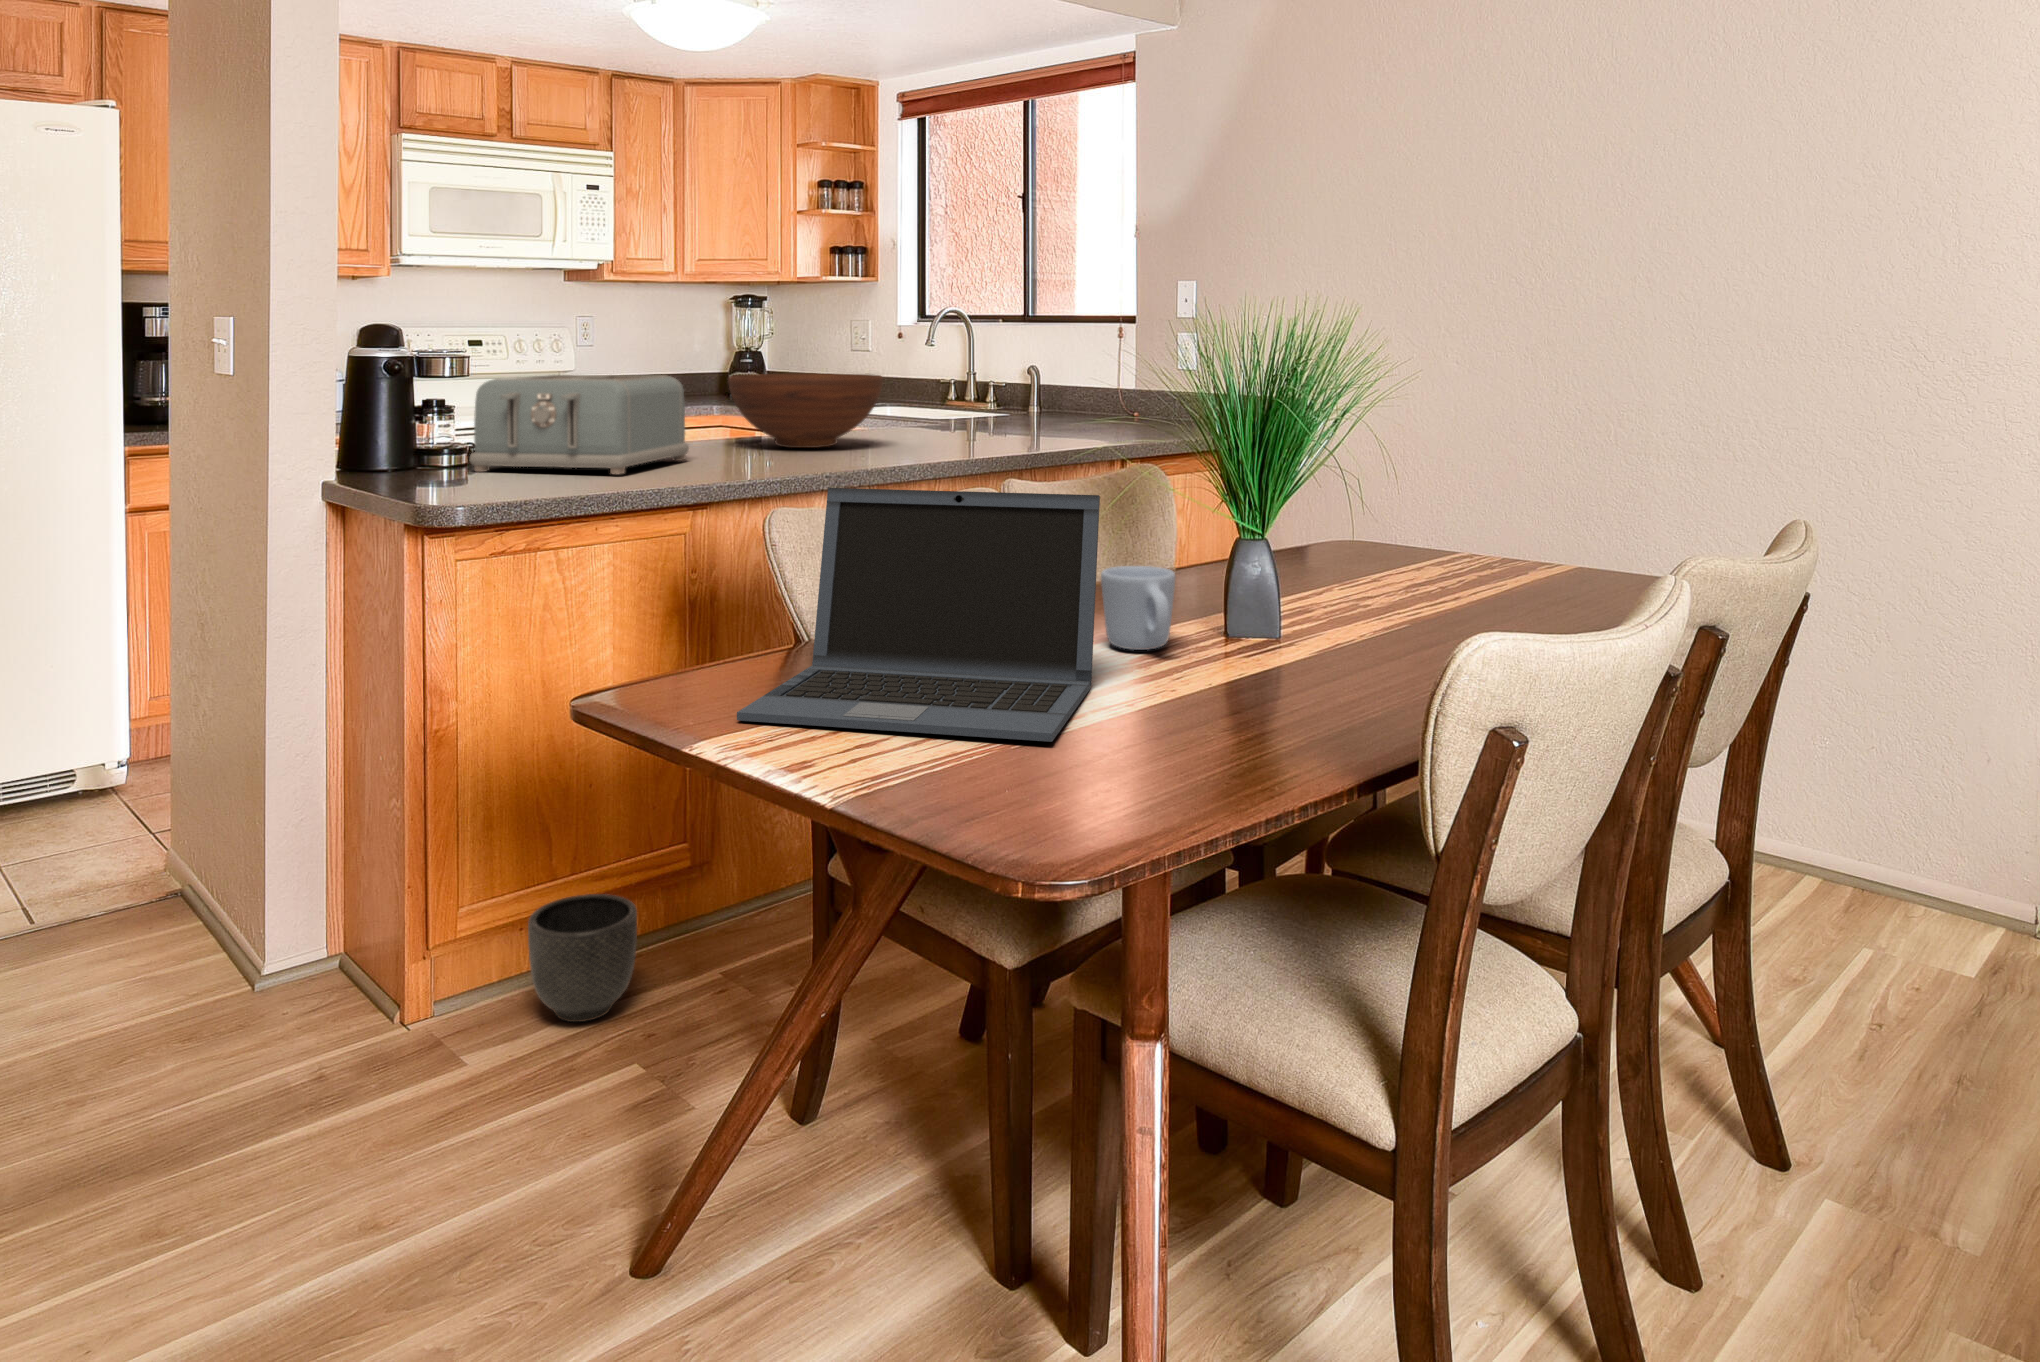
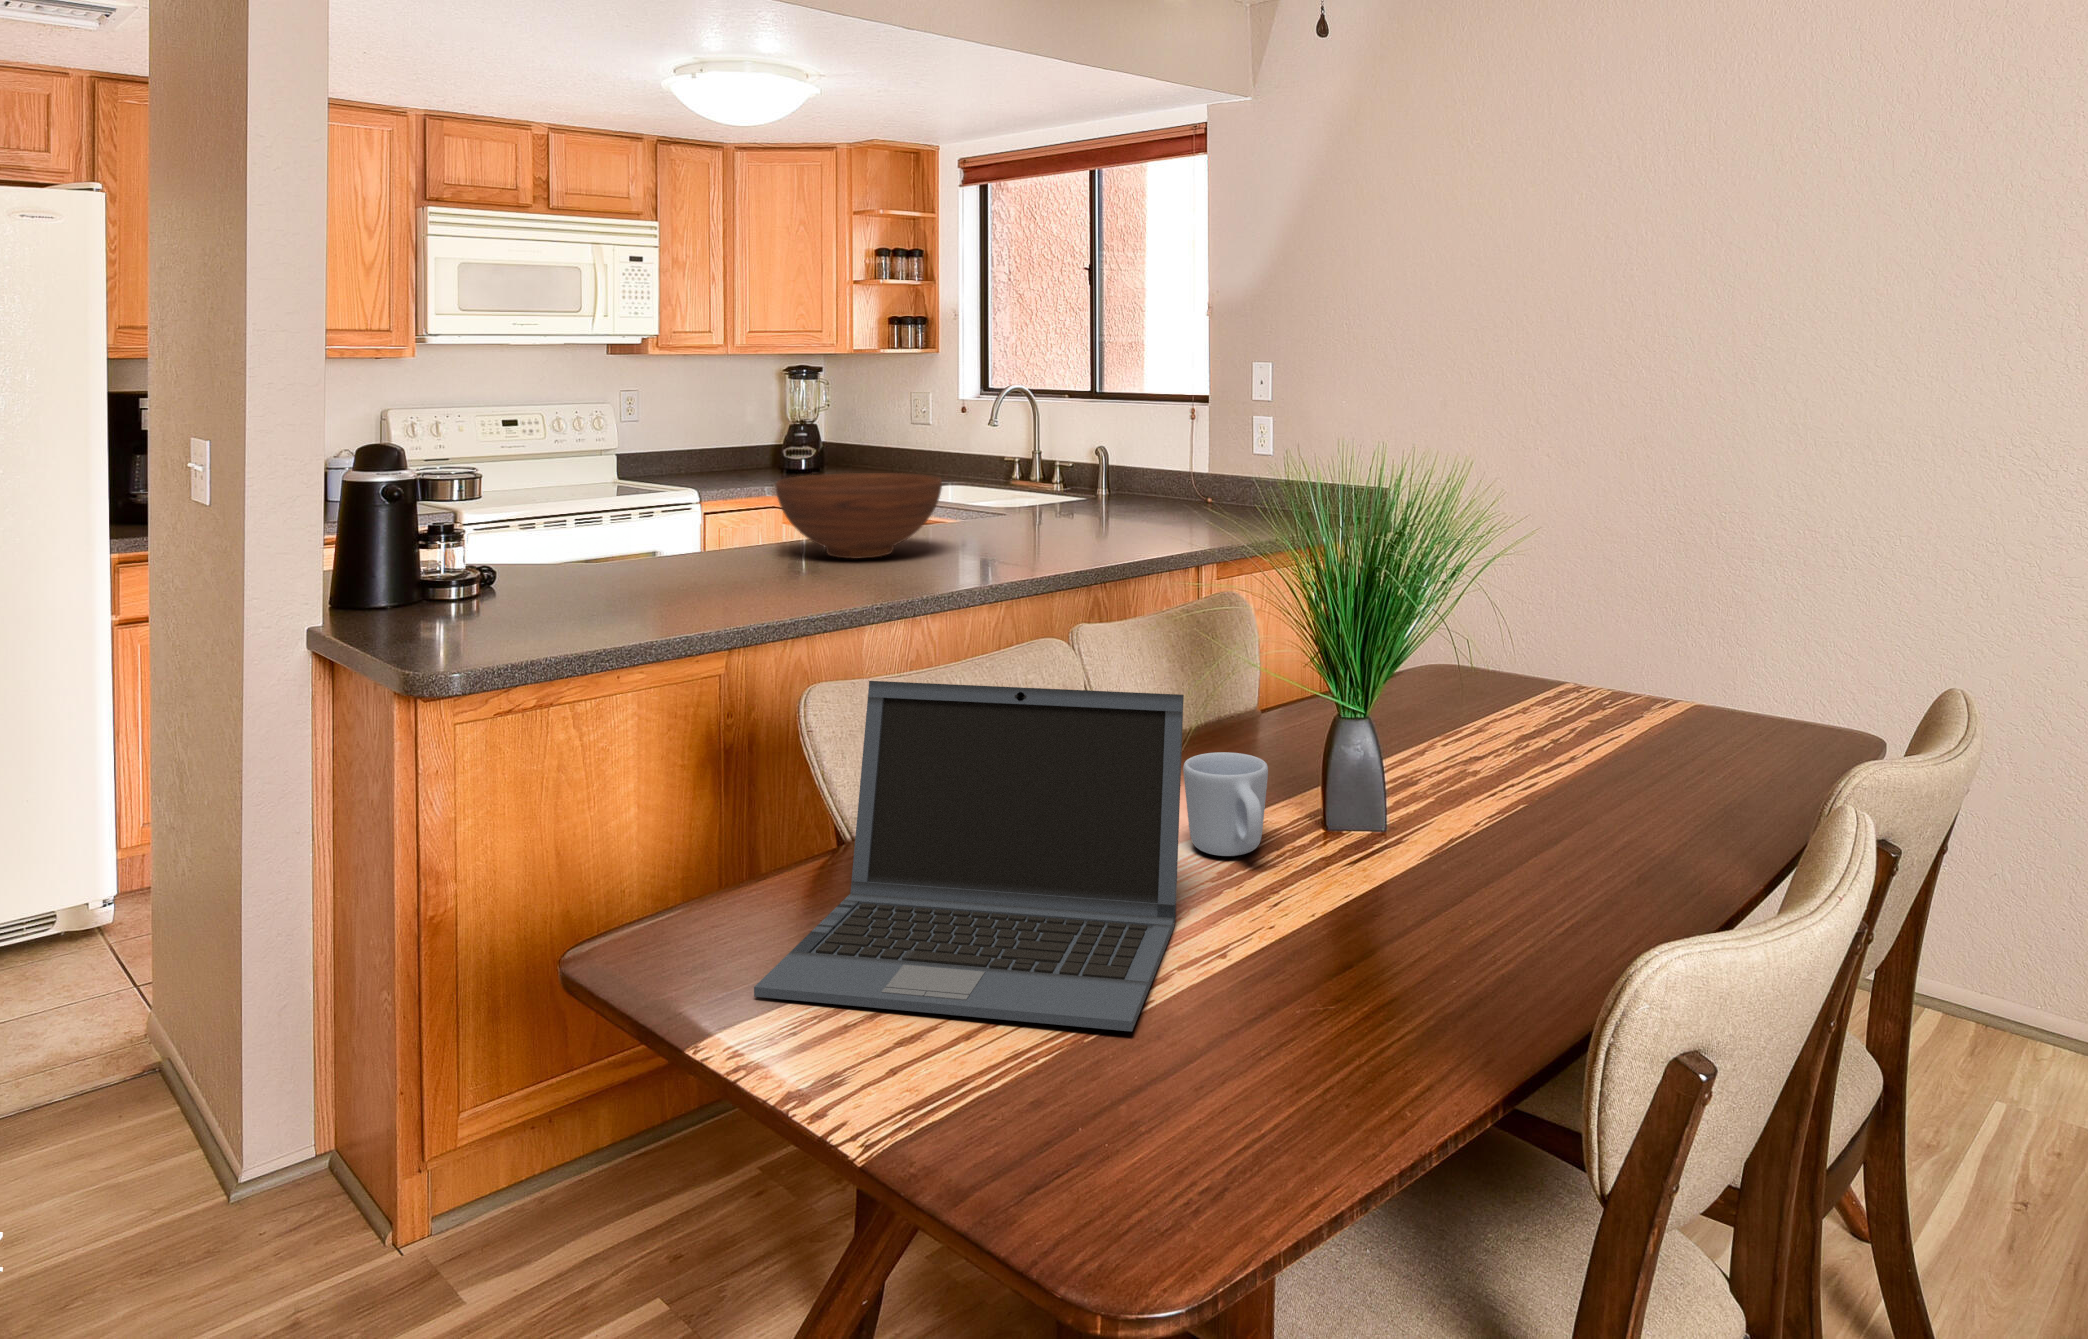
toaster: present [470,375,689,474] -> none [482,491,730,612]
planter: present [528,894,637,1022] -> none [539,1090,664,1246]

